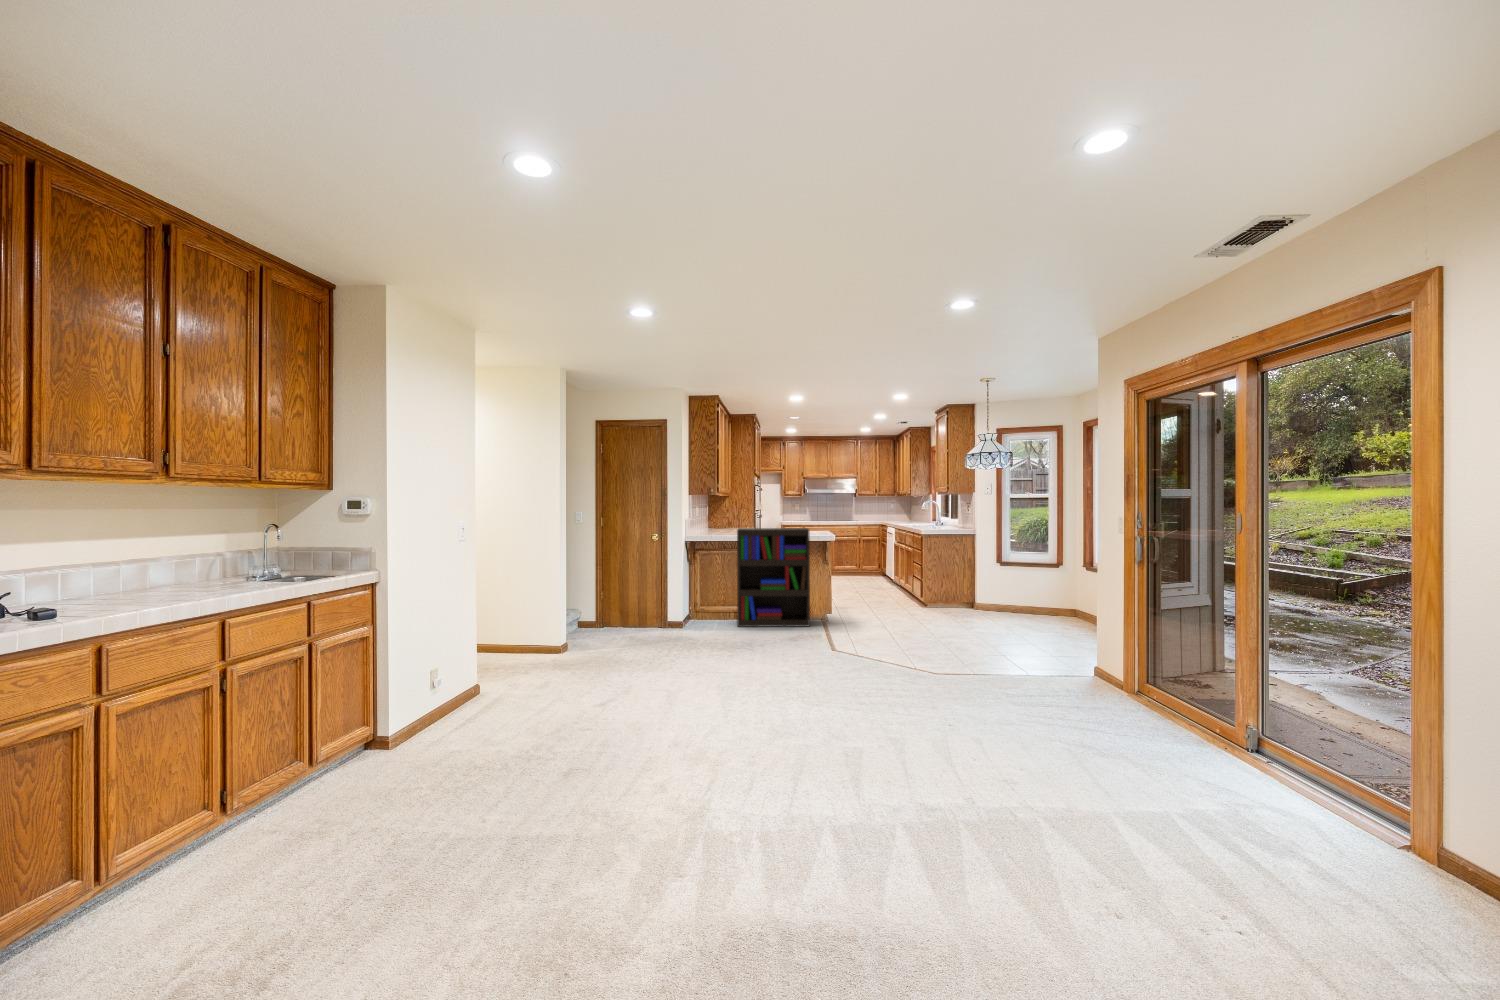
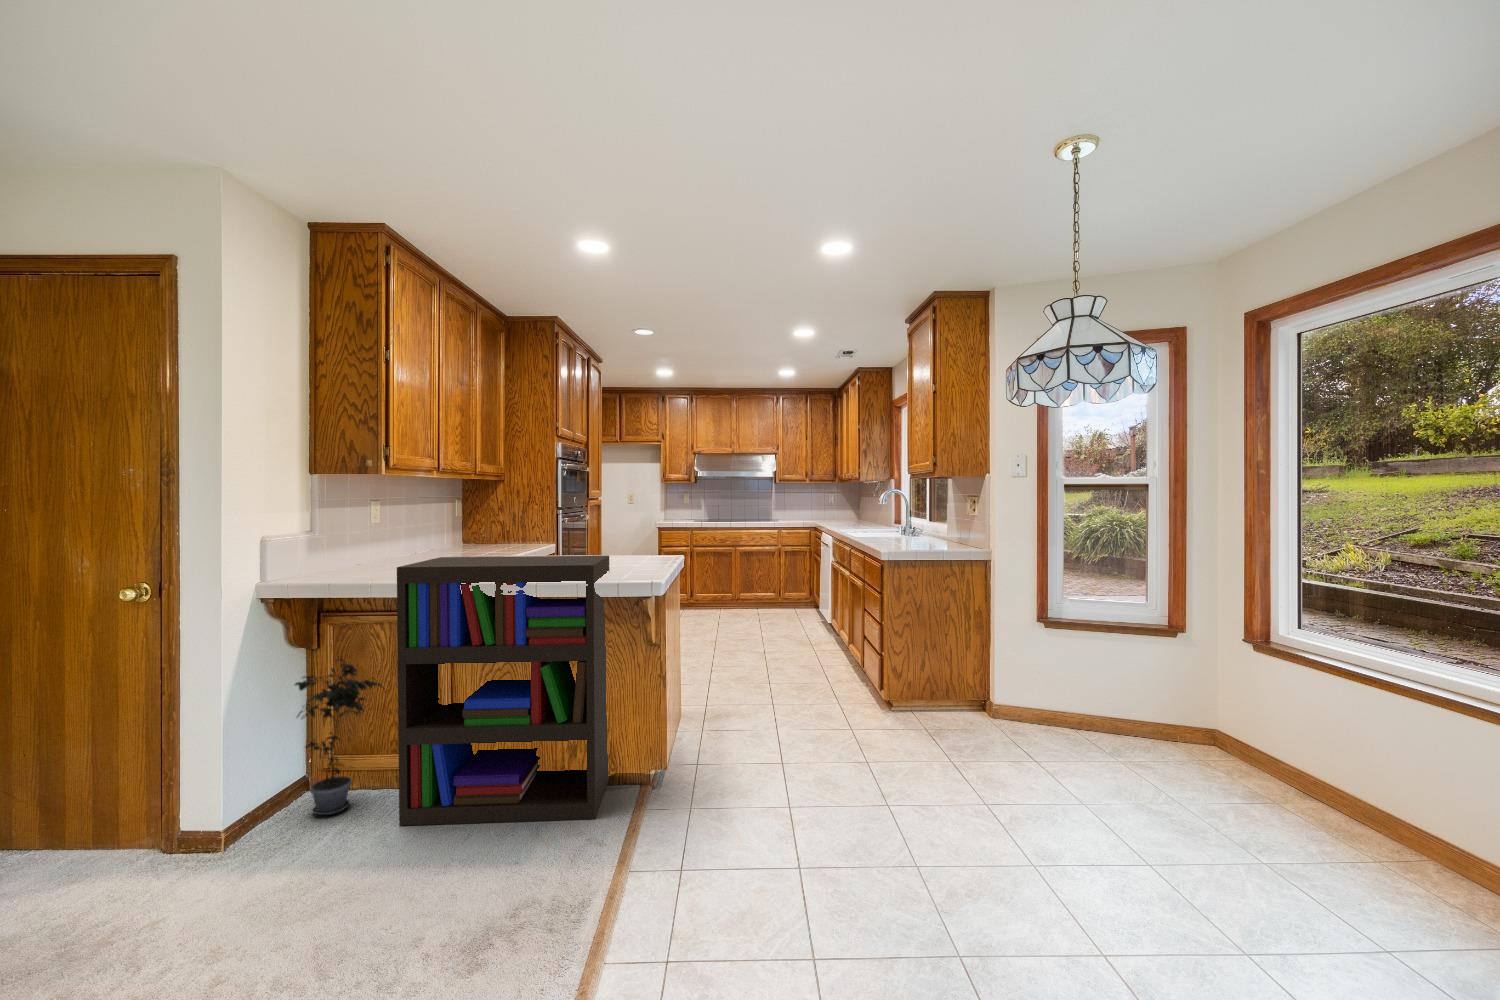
potted plant: none [690,566,727,624] -> present [295,658,385,815]

